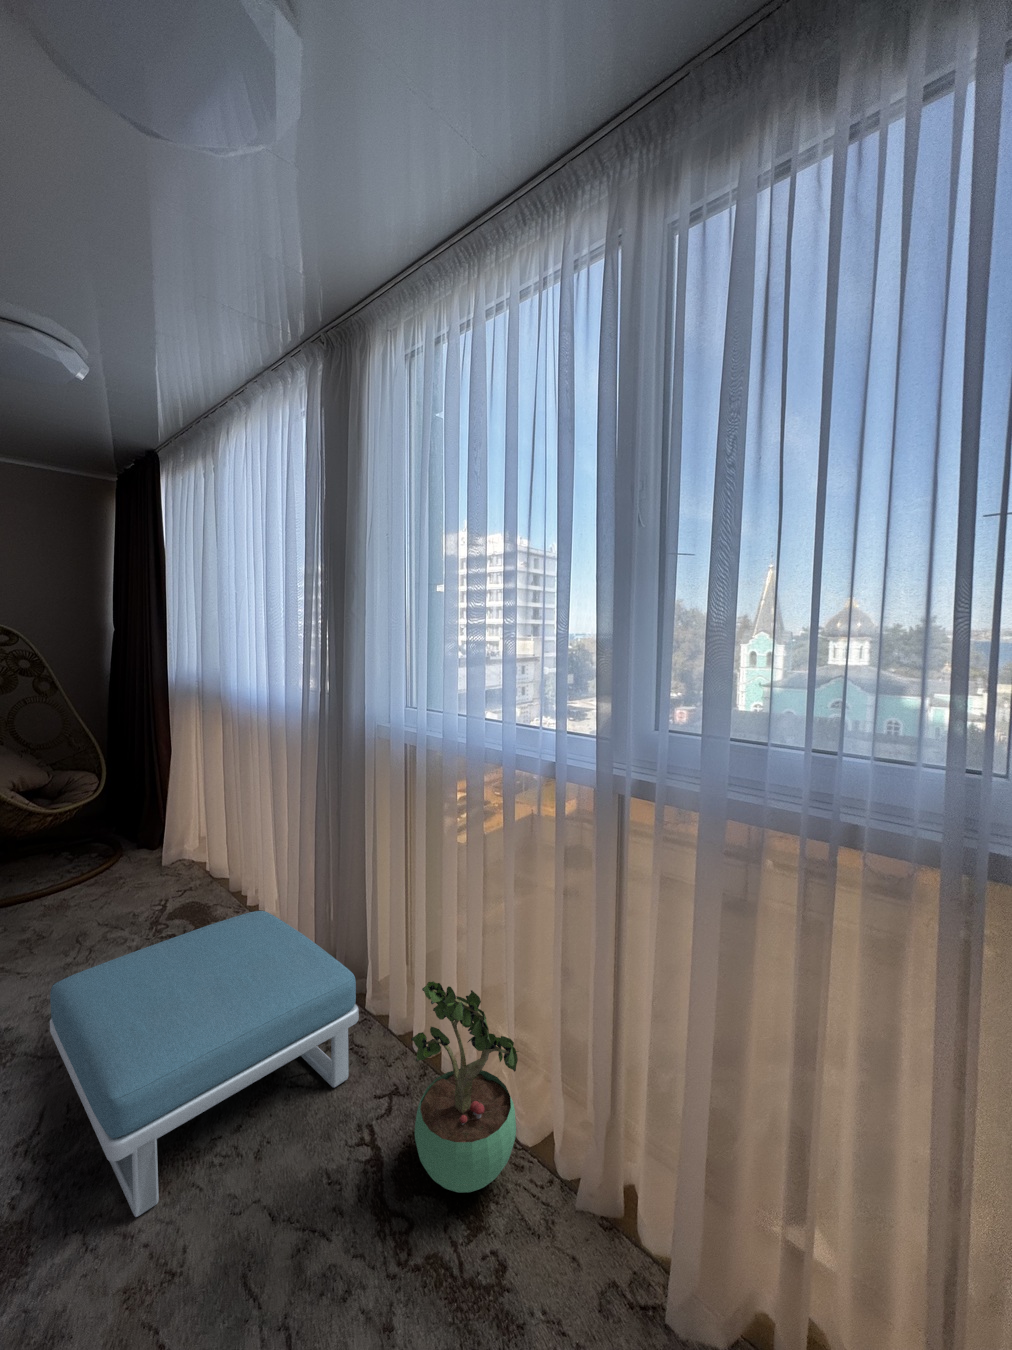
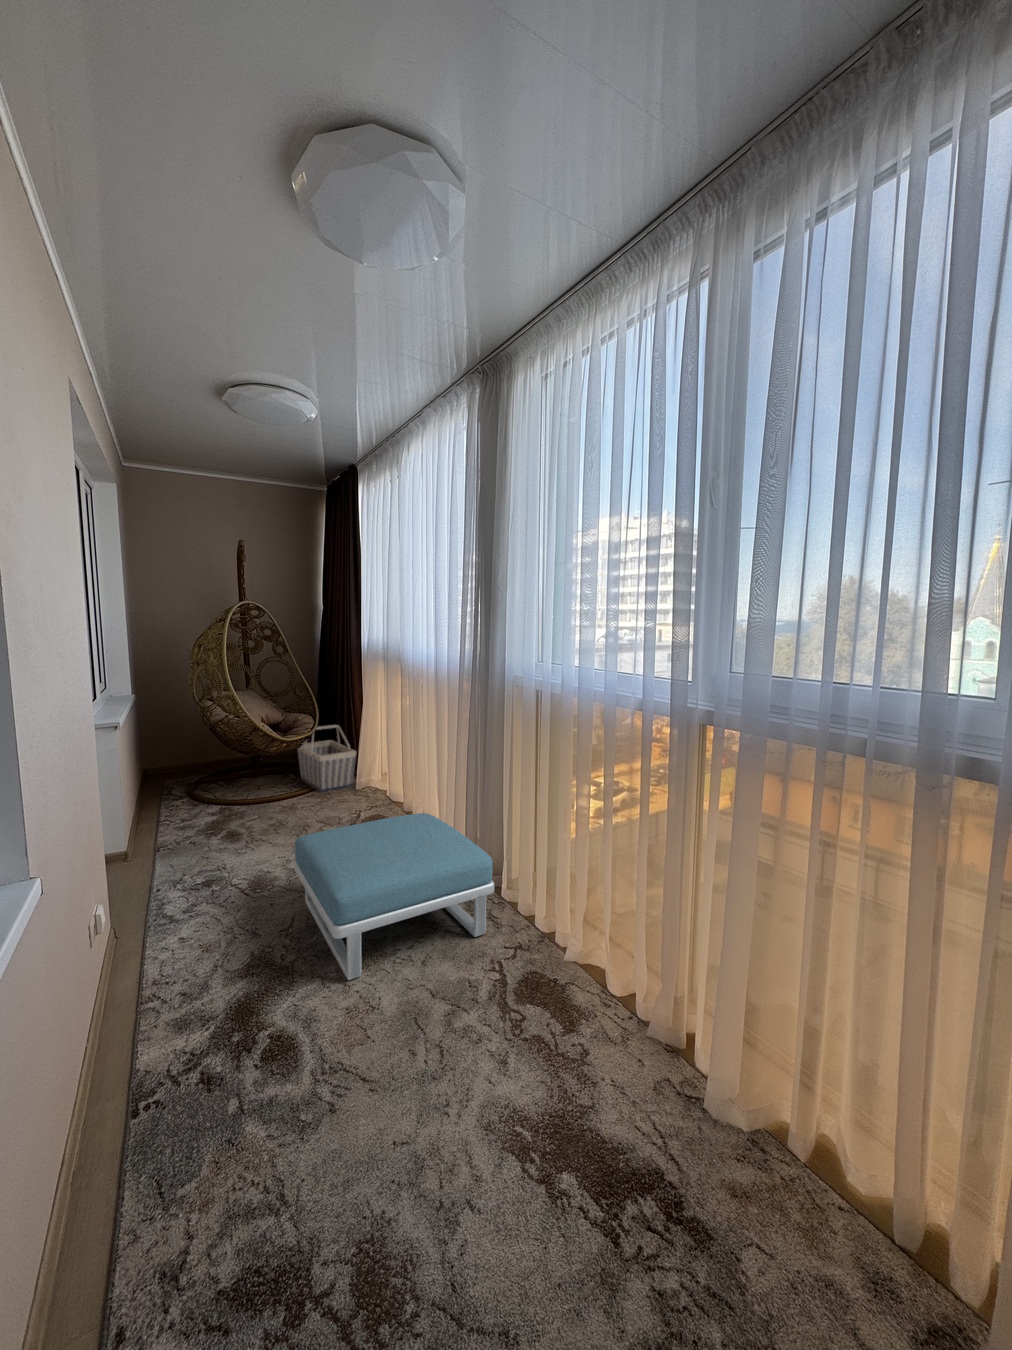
basket: none [72,782,162,876] -> present [298,725,356,793]
potted plant: present [411,981,519,1193] -> none [529,854,605,1008]

